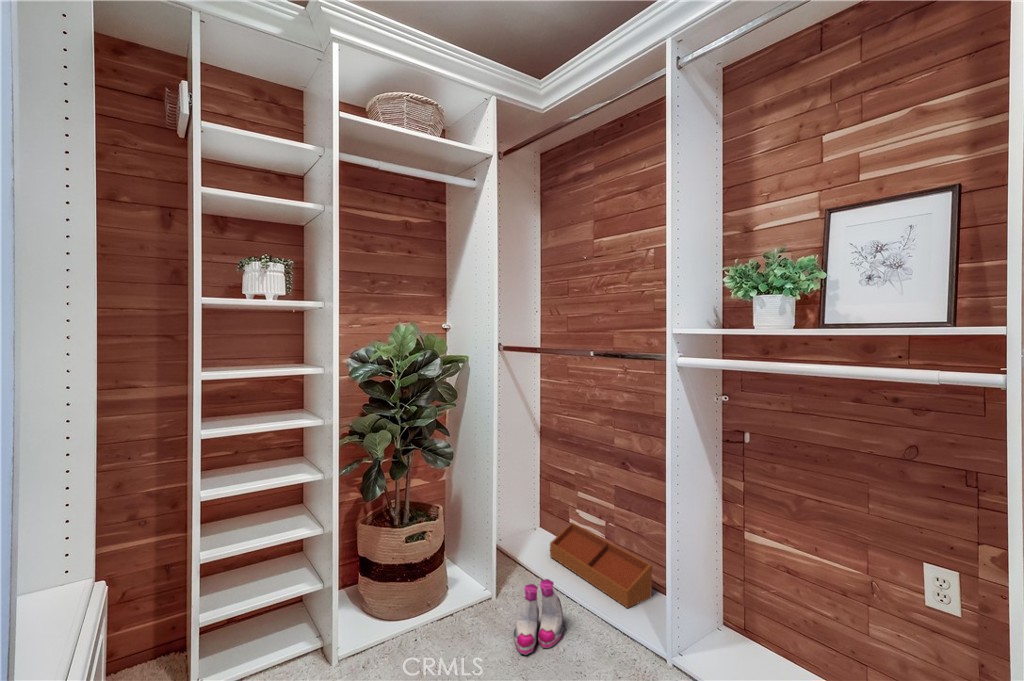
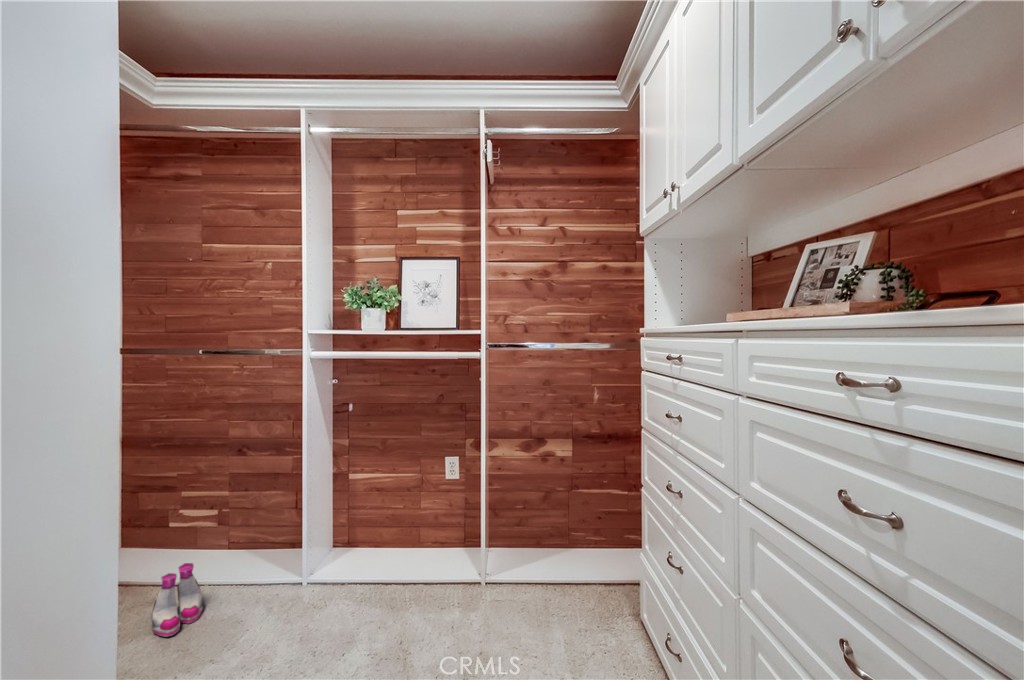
storage bin: present [550,523,652,608] -> none [152,523,273,568]

